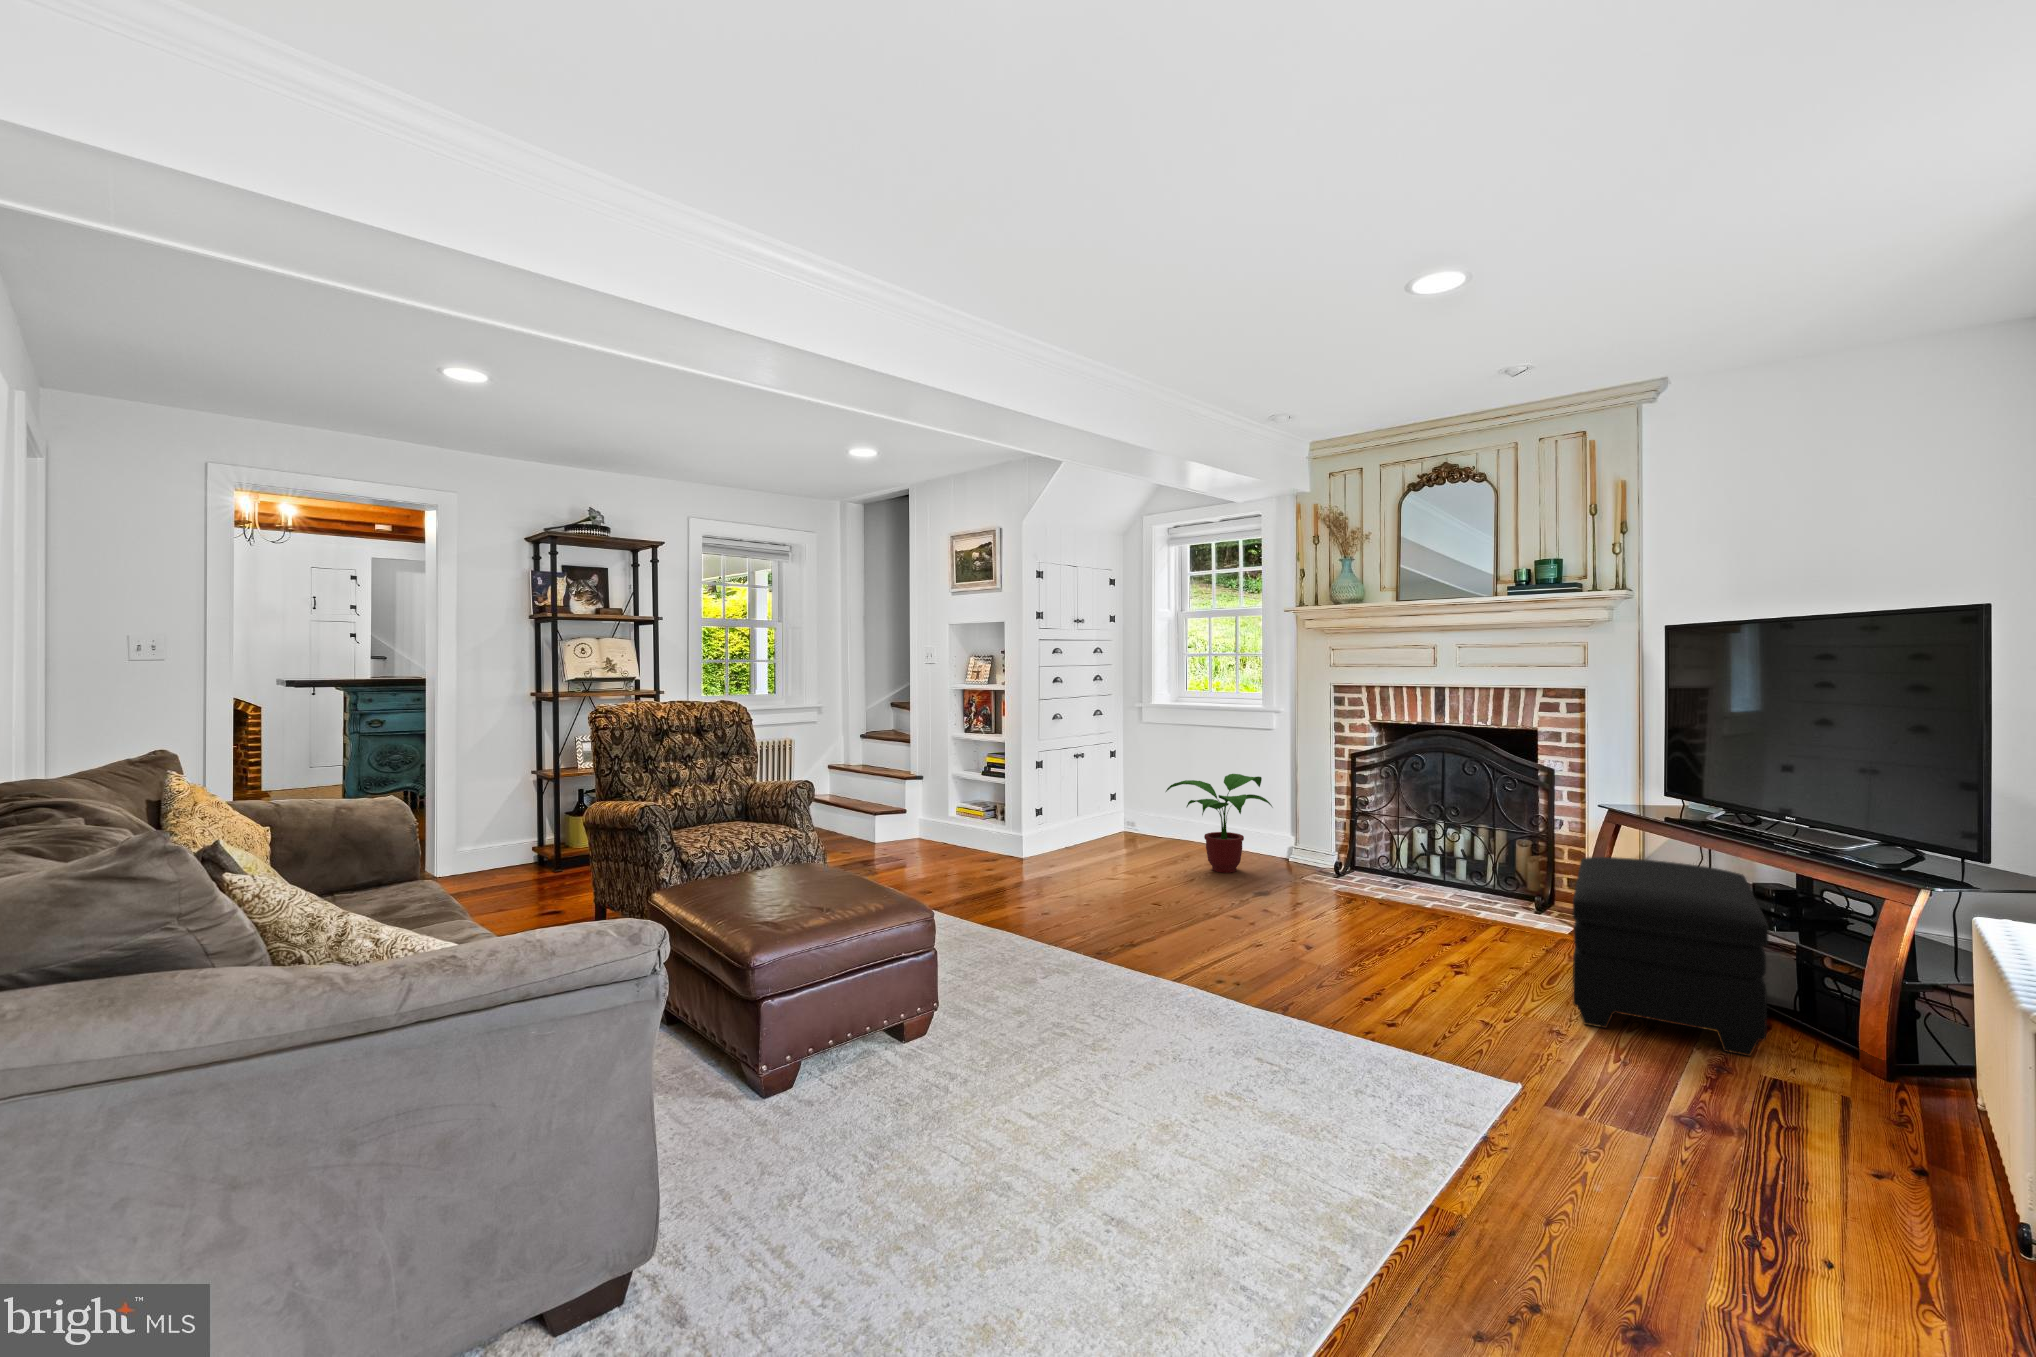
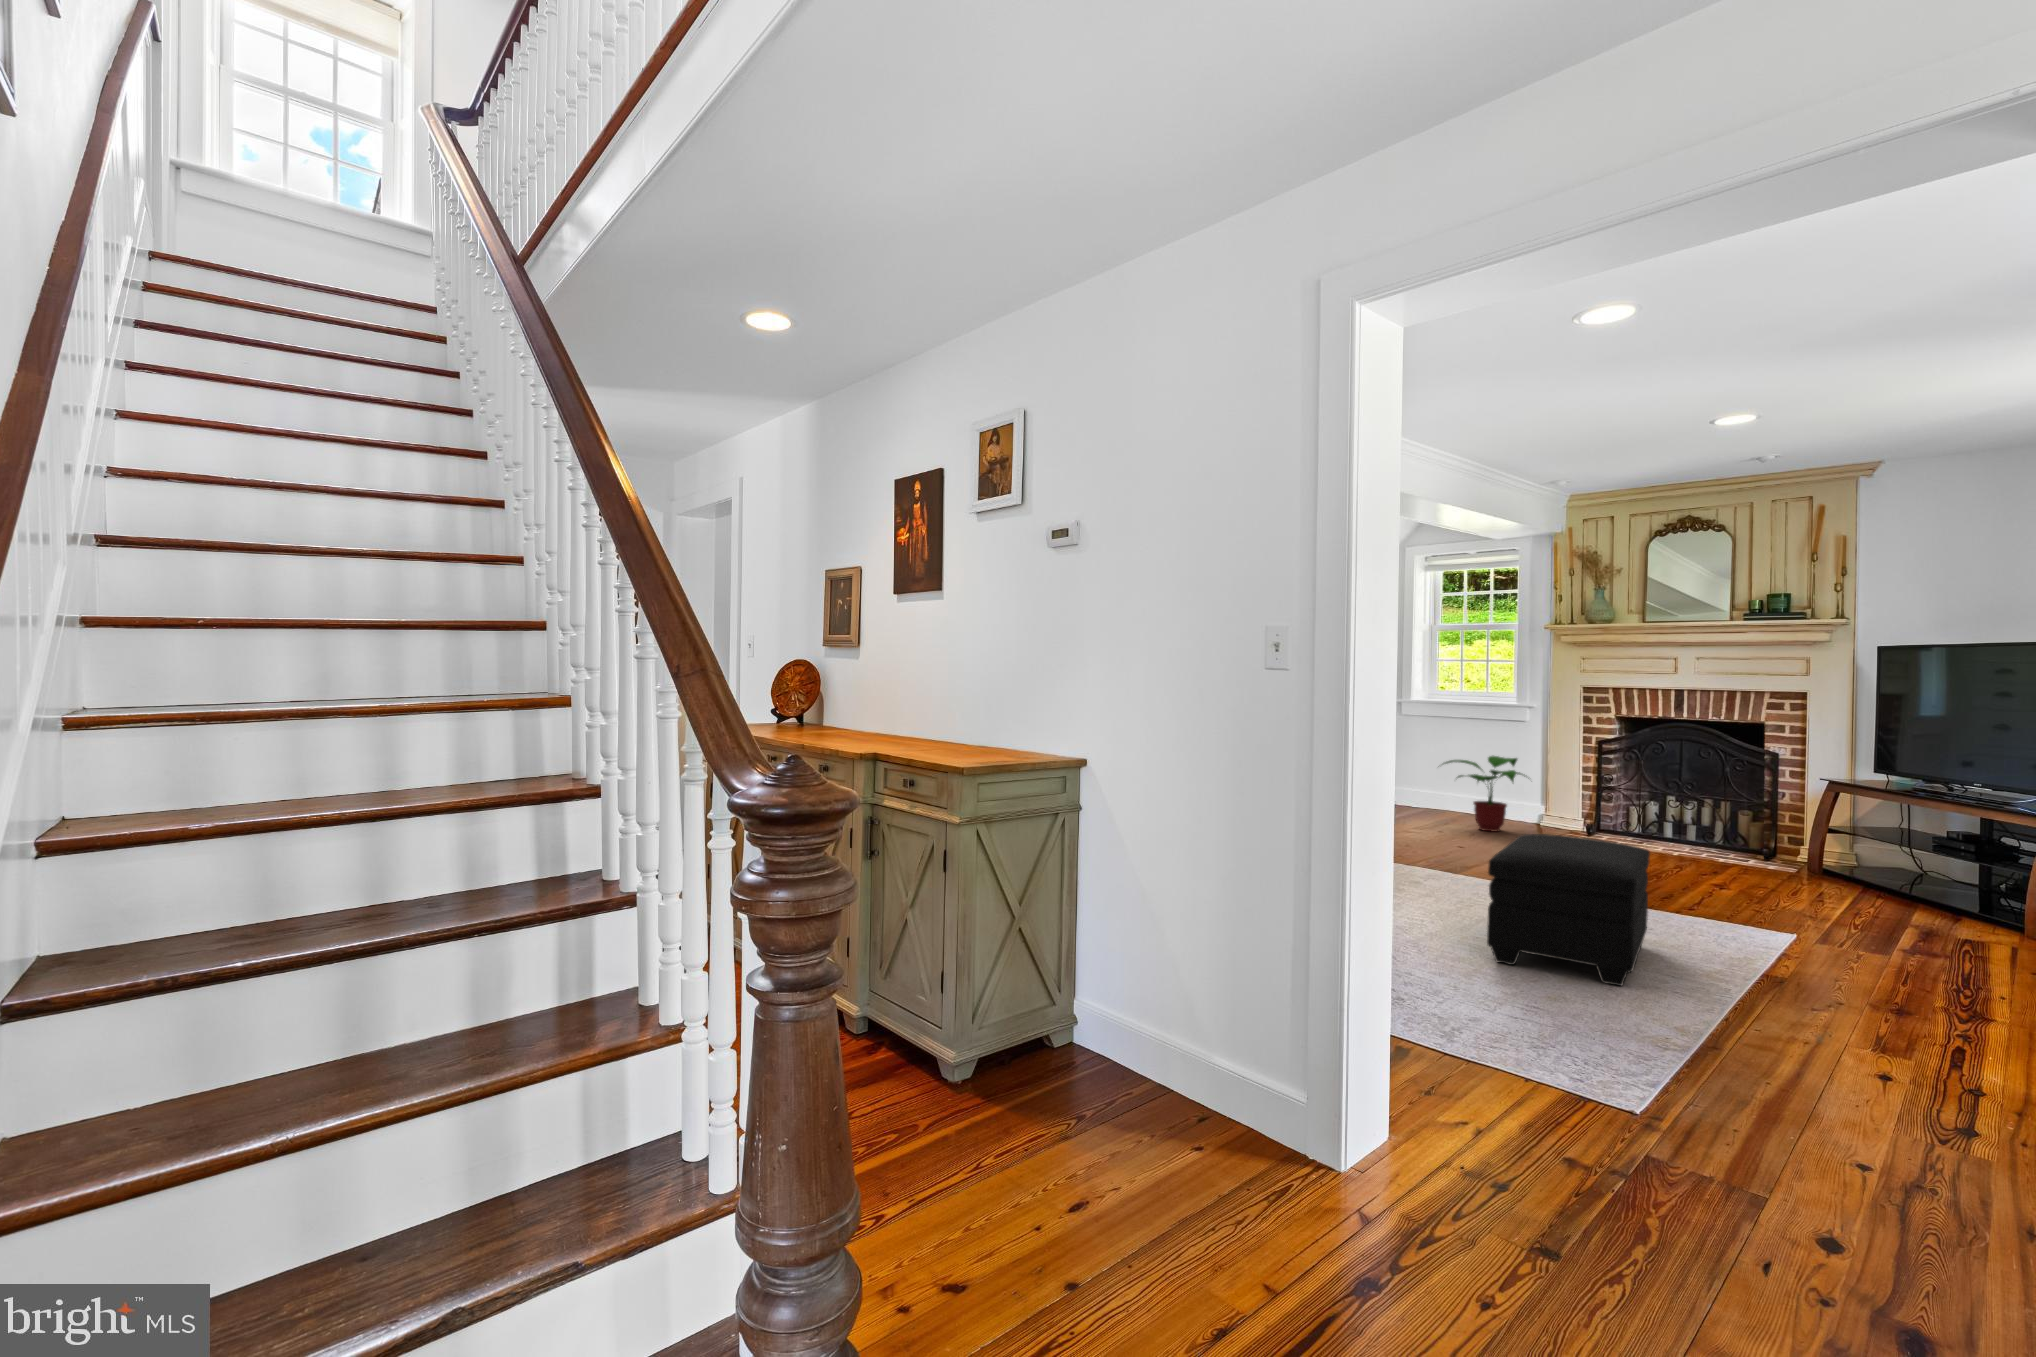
ottoman: present [1573,857,1769,1056] -> present [1487,834,1650,986]

